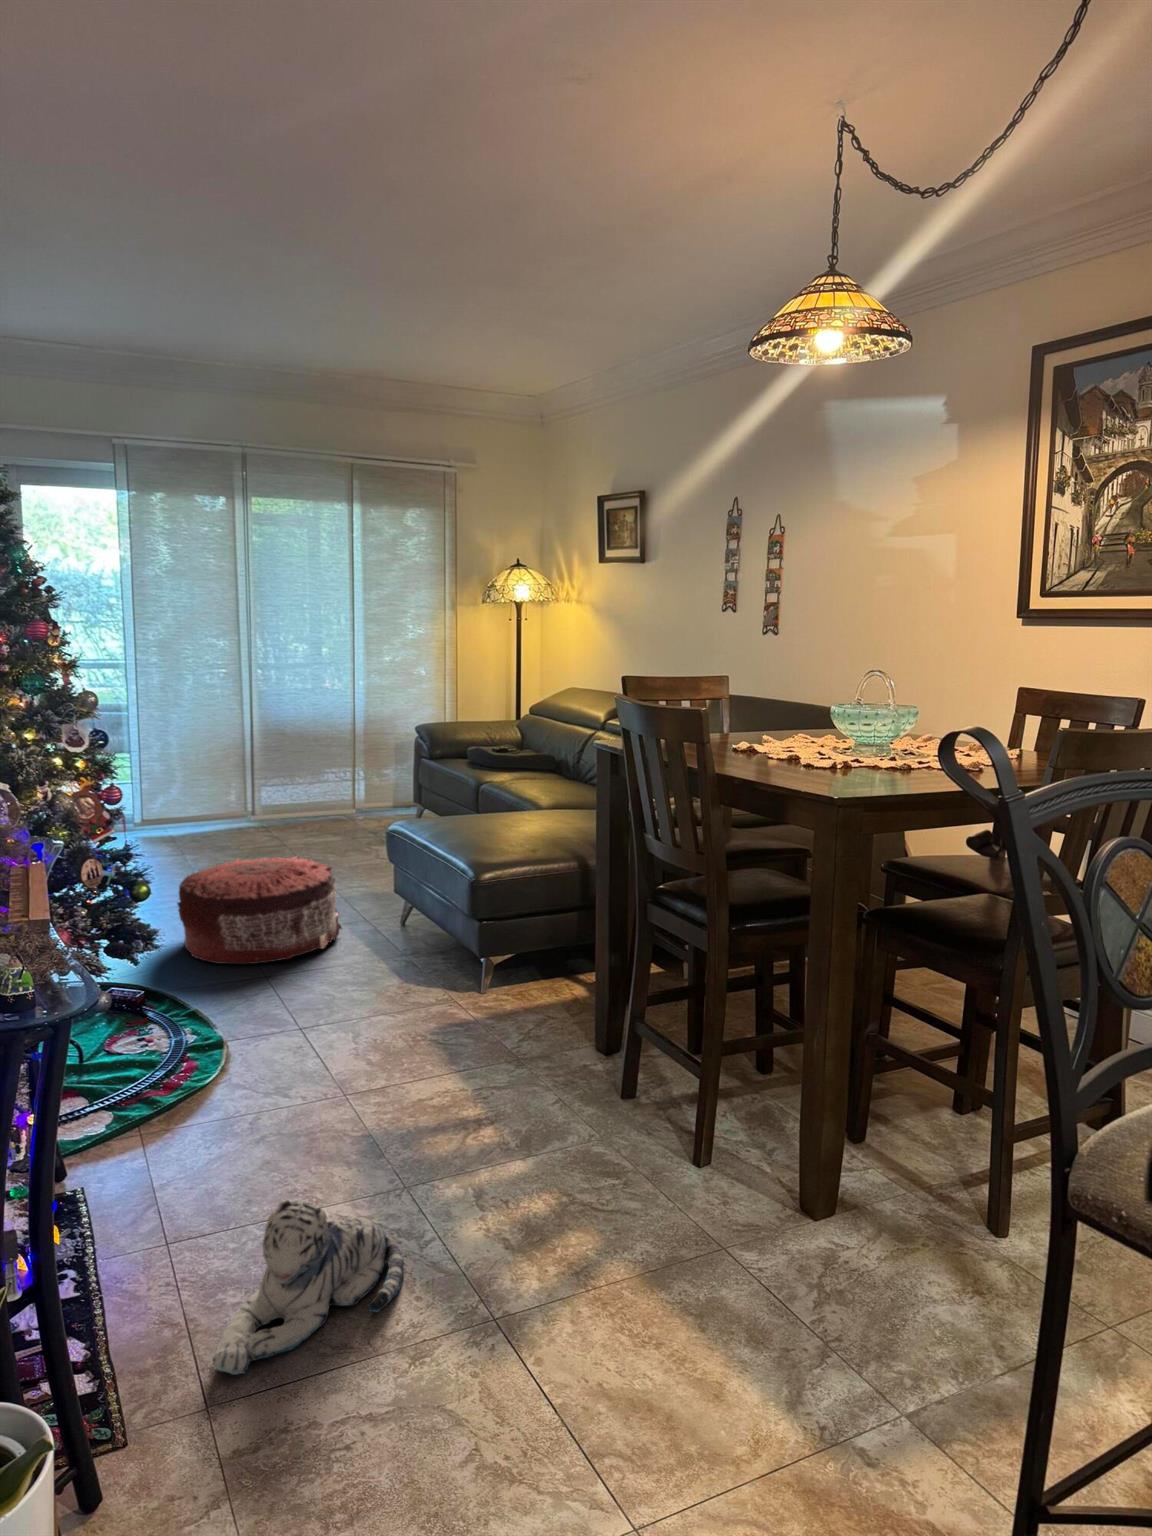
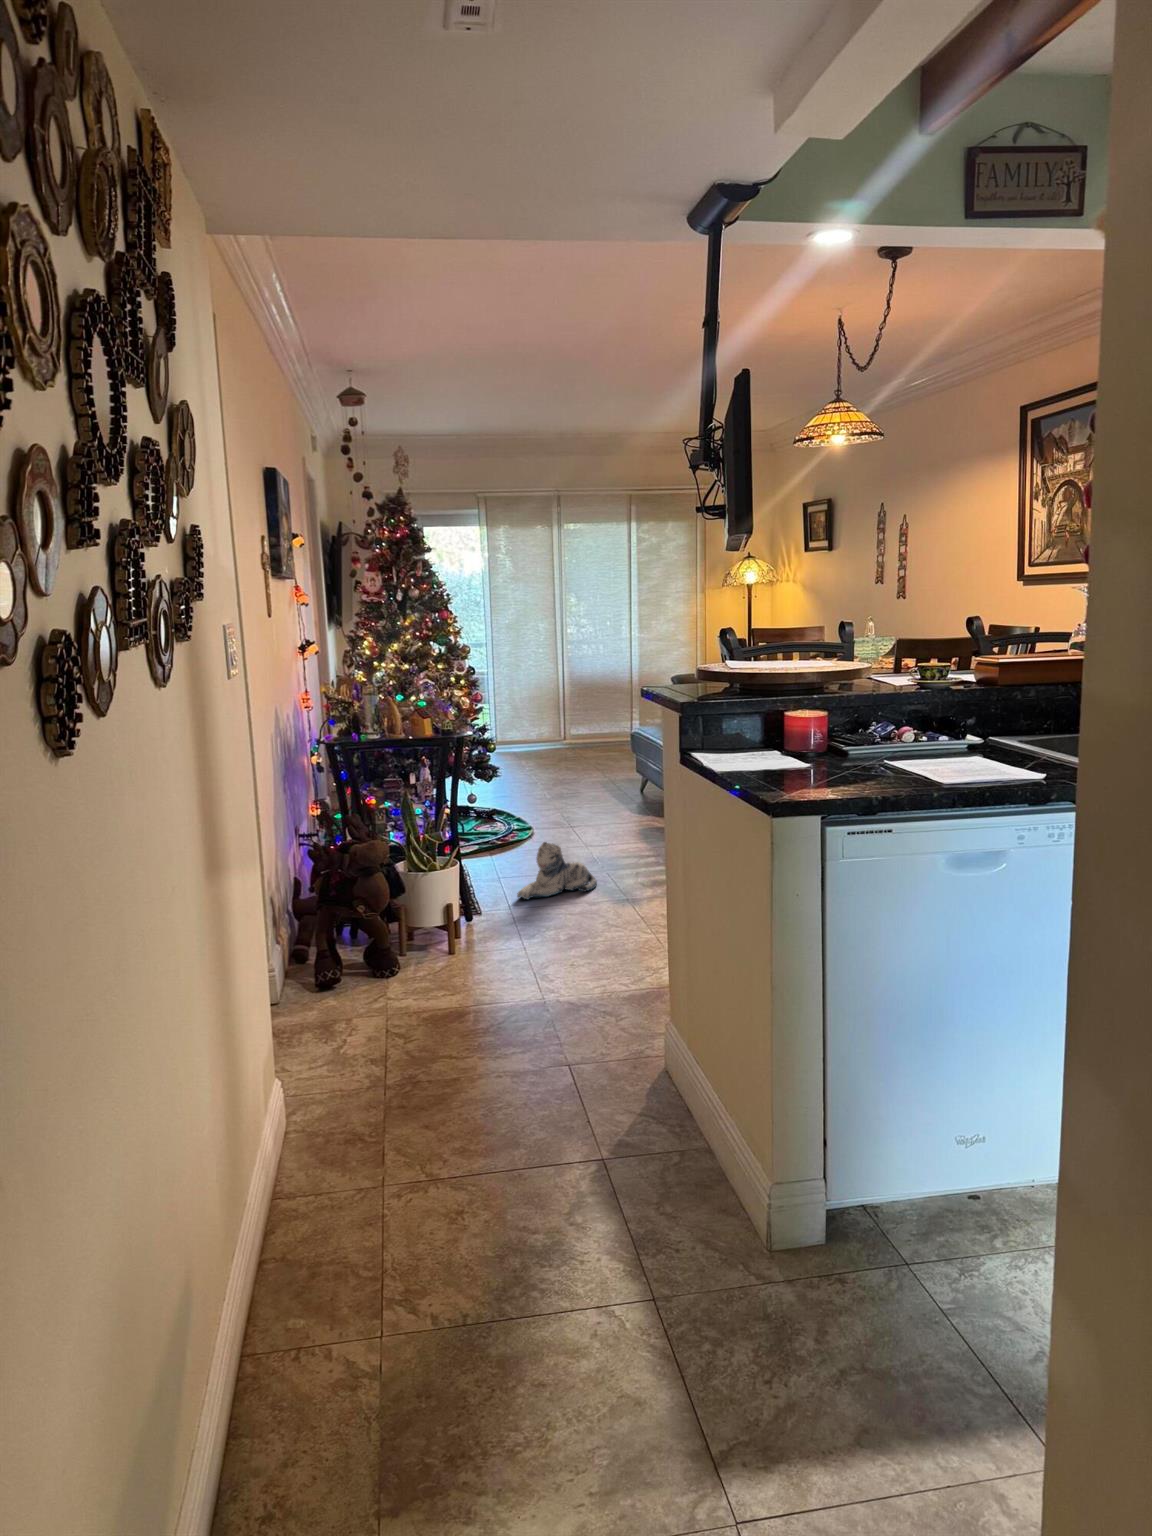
pouf: present [177,856,342,964] -> none [511,750,606,806]

